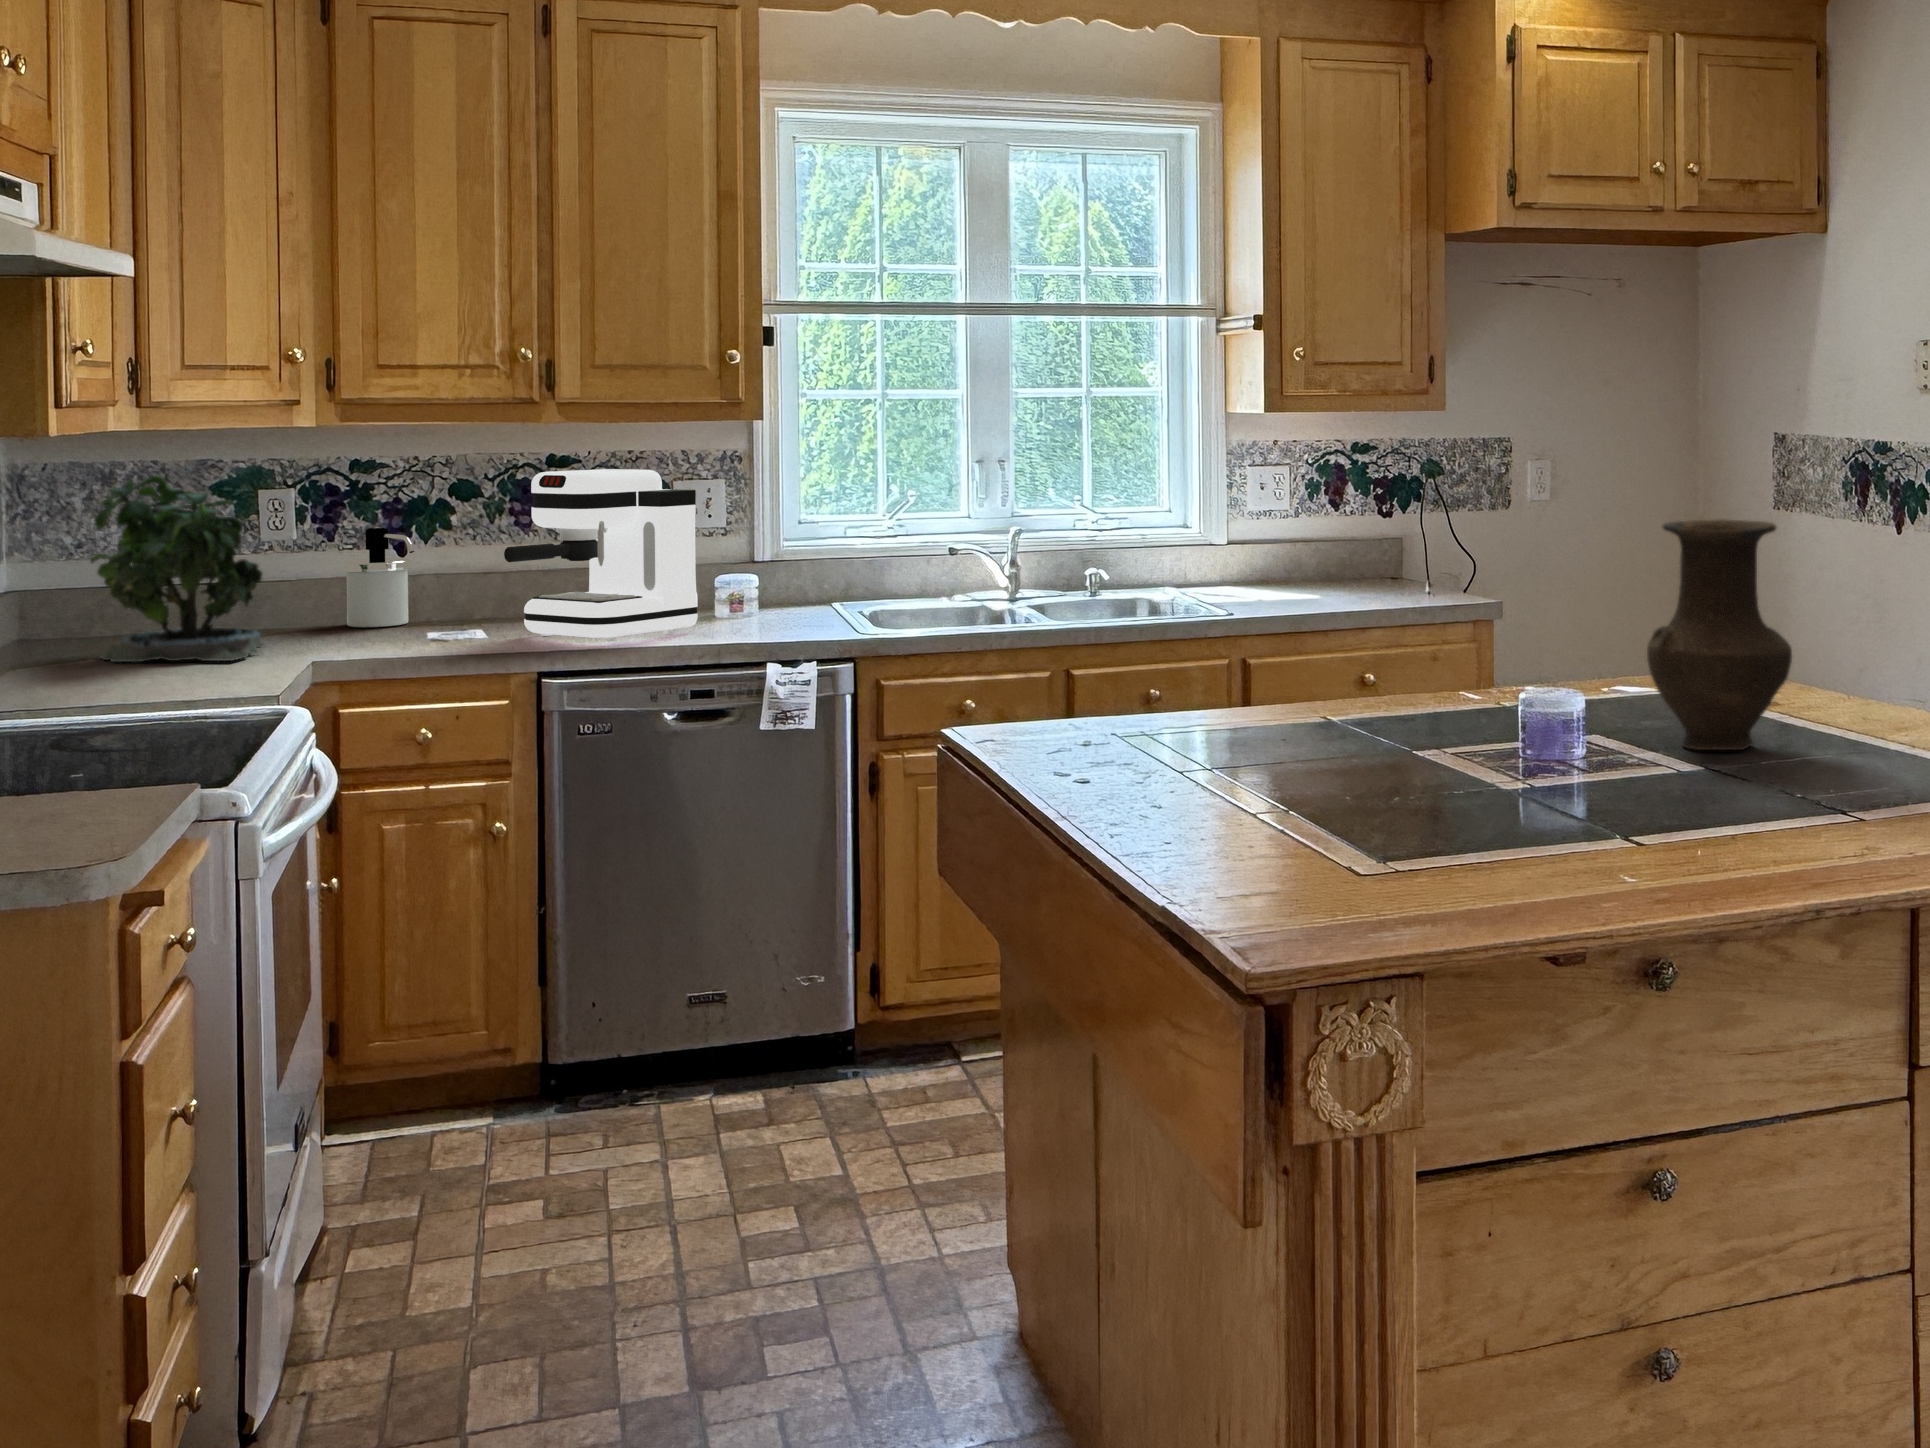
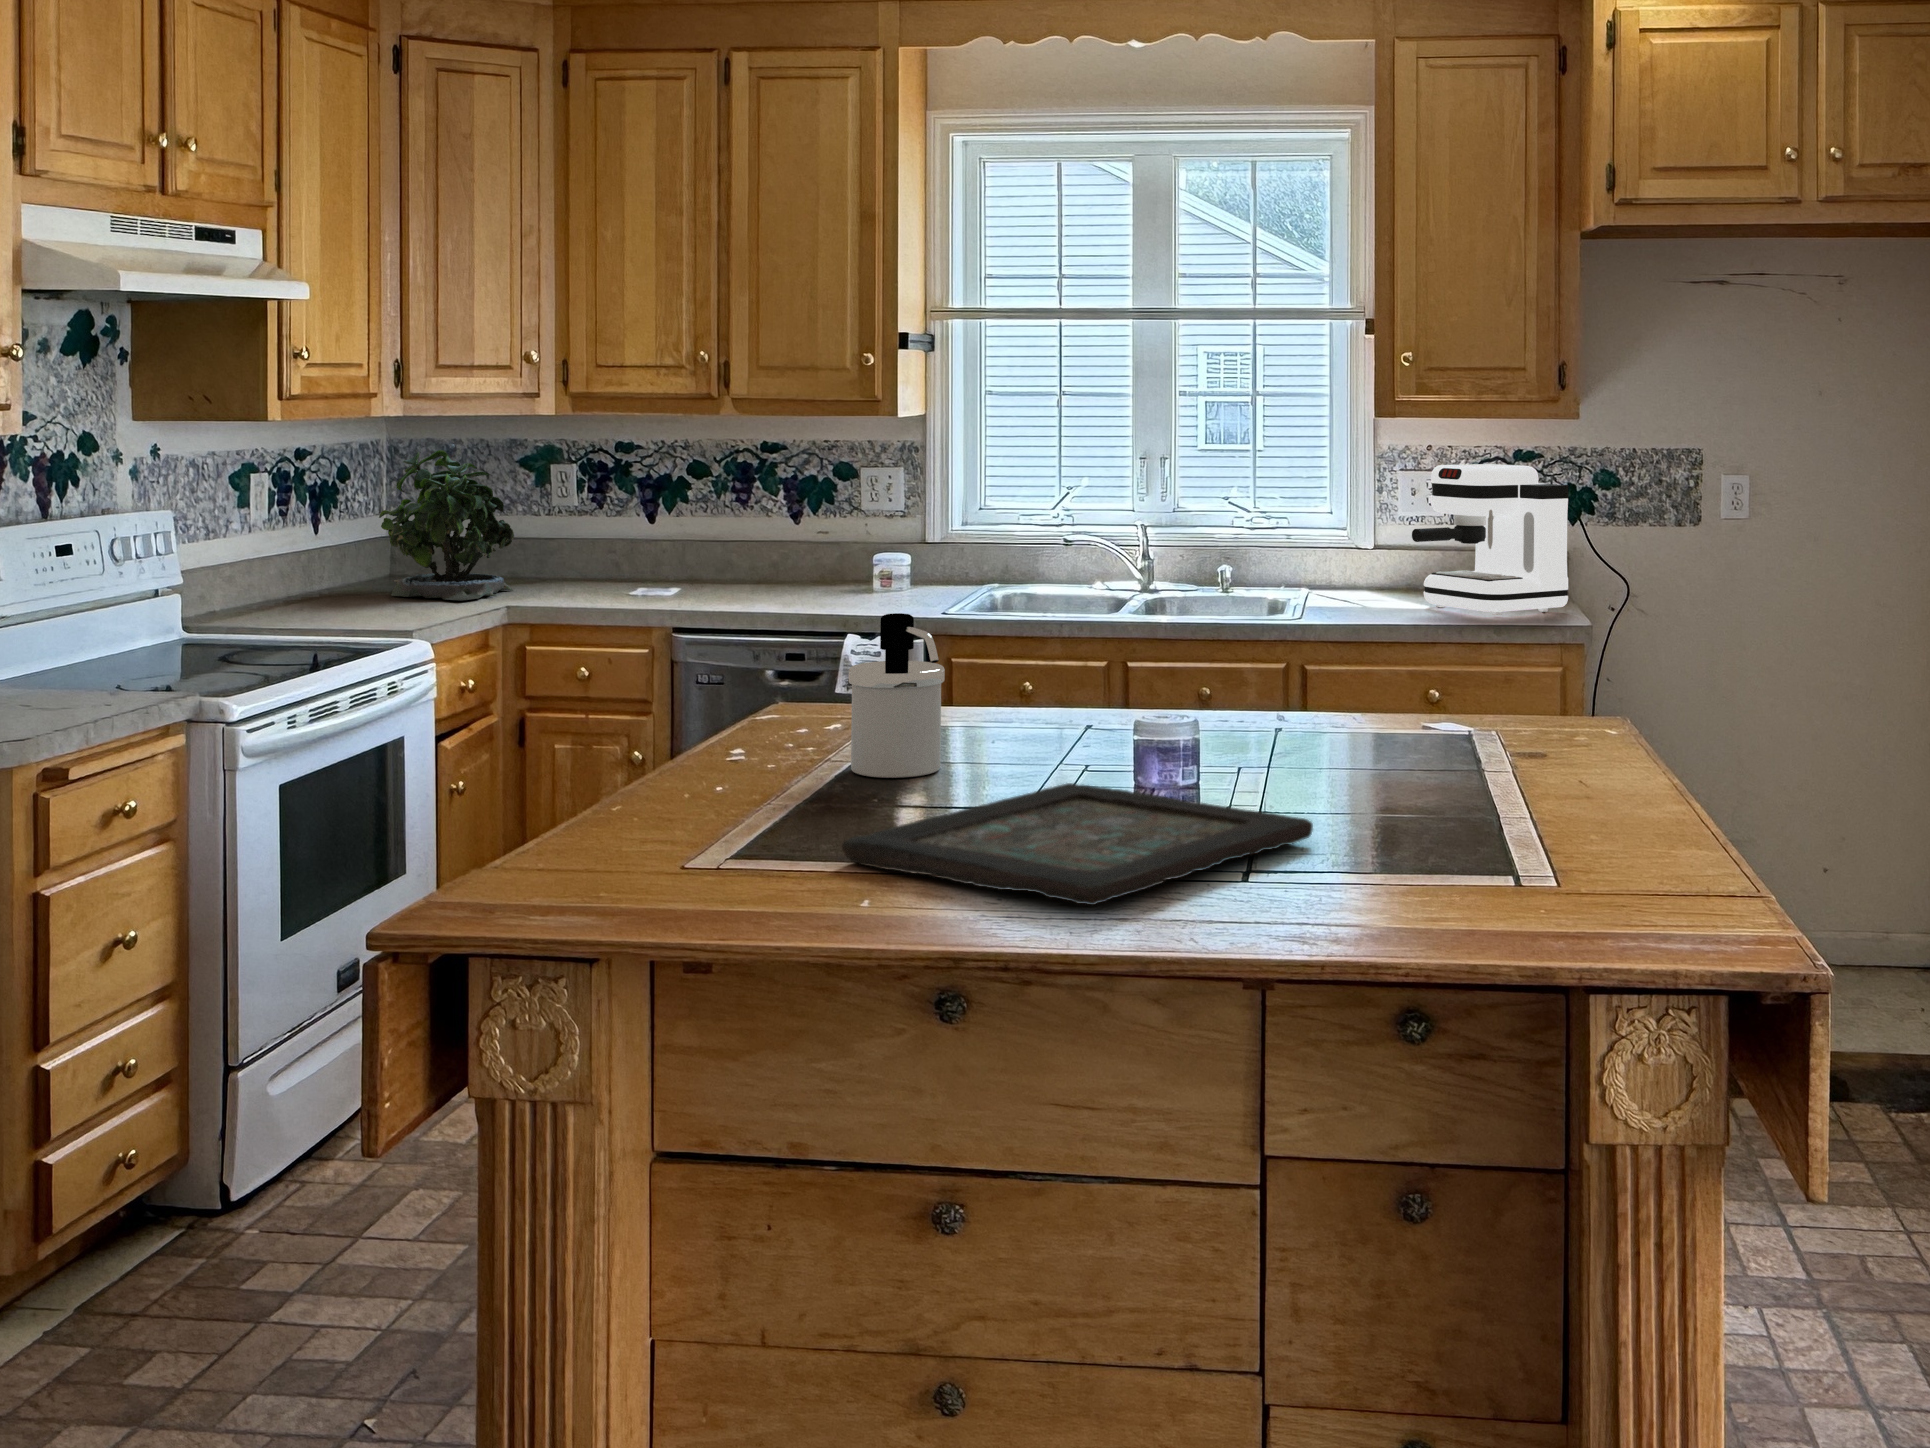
coffee maker: present [504,469,698,641] -> present [1412,464,1568,615]
vase: present [1647,519,1792,750] -> none [1269,544,1424,794]
soap dispenser: present [344,528,414,627] -> present [849,613,945,778]
decorative tray: none [1501,763,1835,854] -> present [842,783,1313,905]

